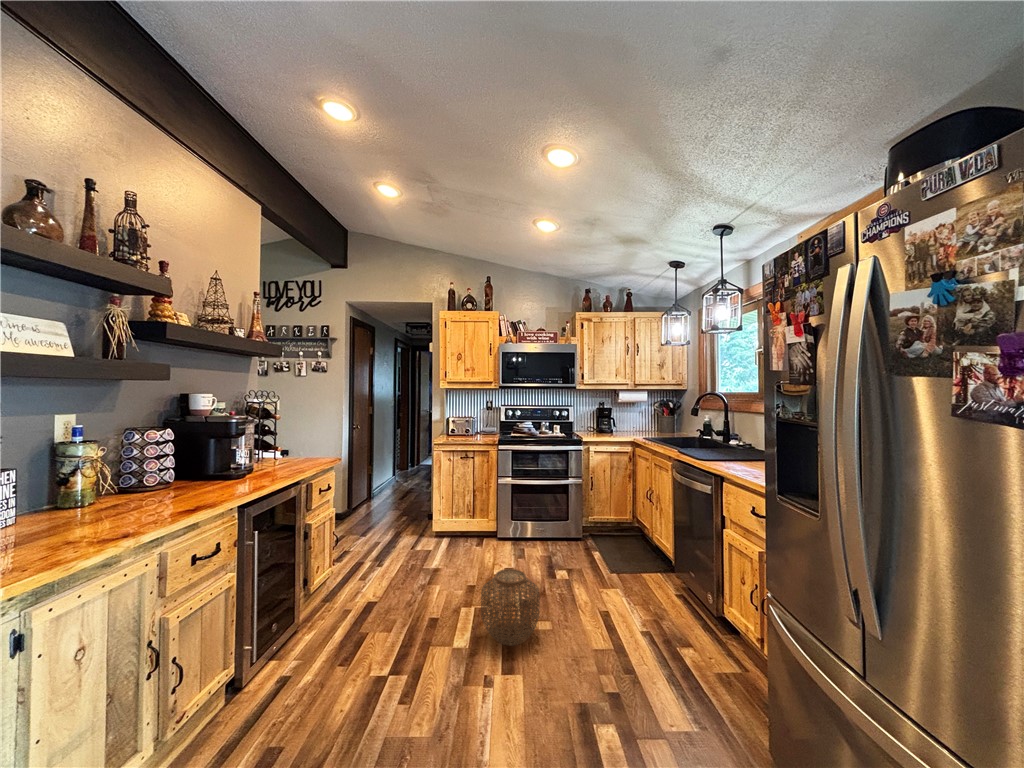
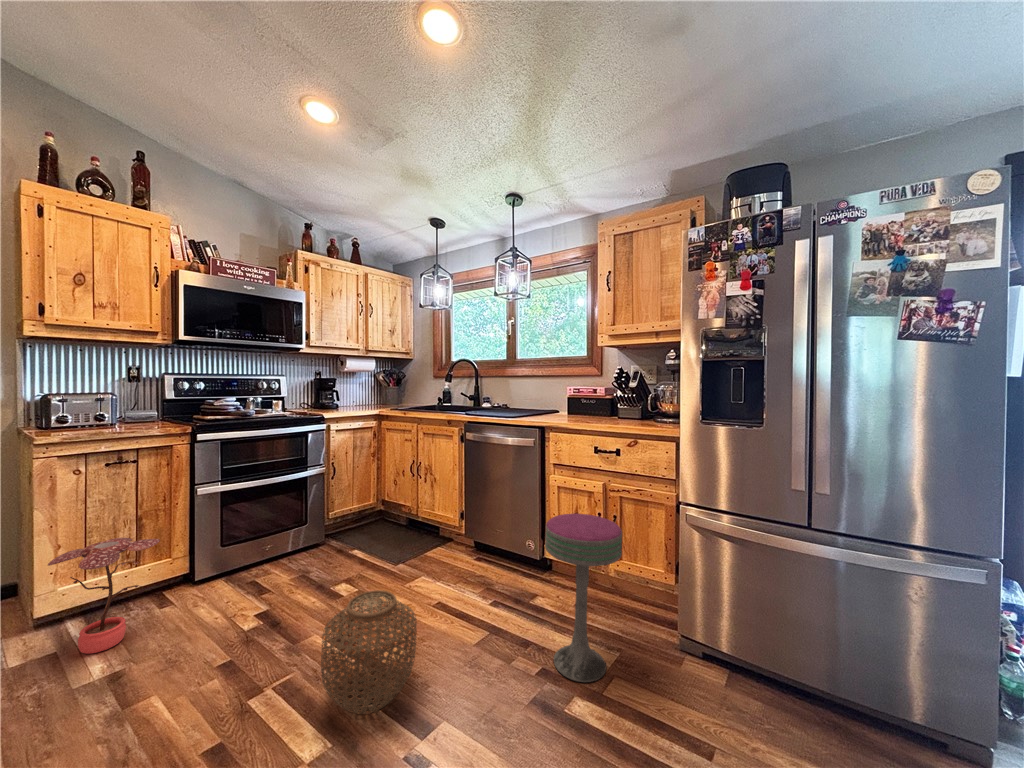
potted plant: none [431,502,470,559] -> present [48,538,160,654]
bar stool: none [614,562,691,729] -> present [545,514,622,682]

